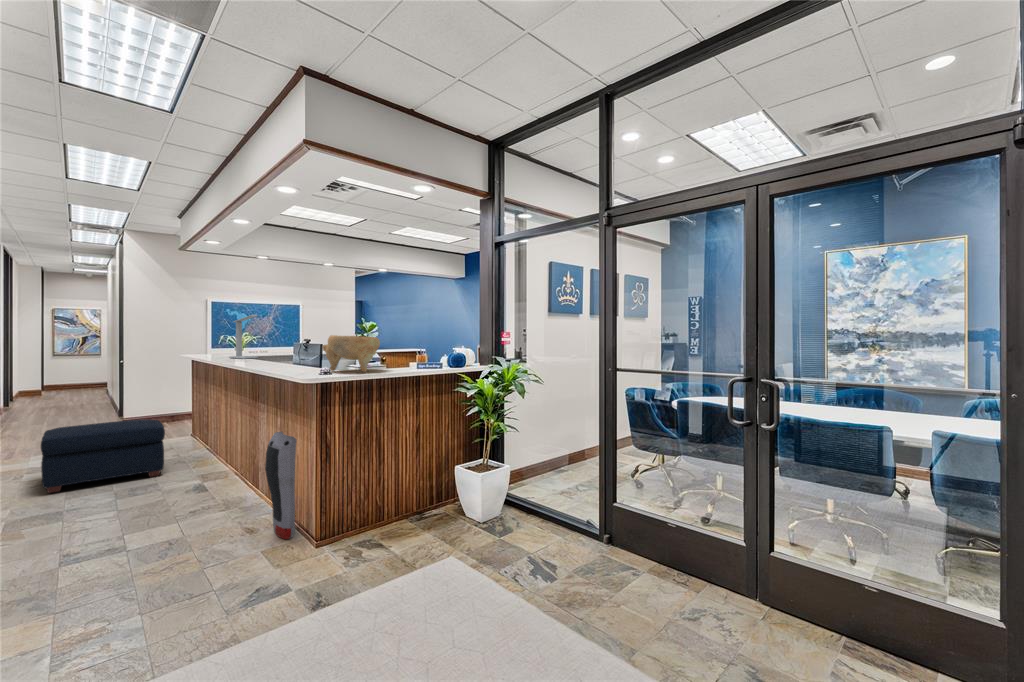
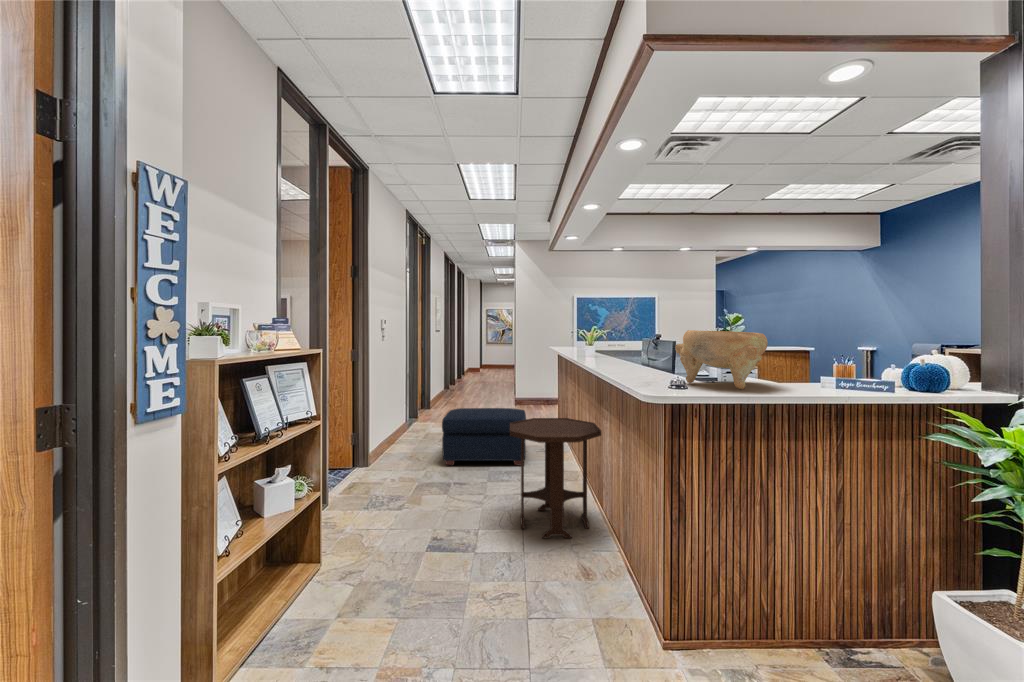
desk lamp: present [229,315,258,359] -> none [581,307,608,355]
side table: none [160,415,260,520] -> present [510,418,601,538]
air purifier: present [265,432,297,539] -> none [600,459,638,613]

